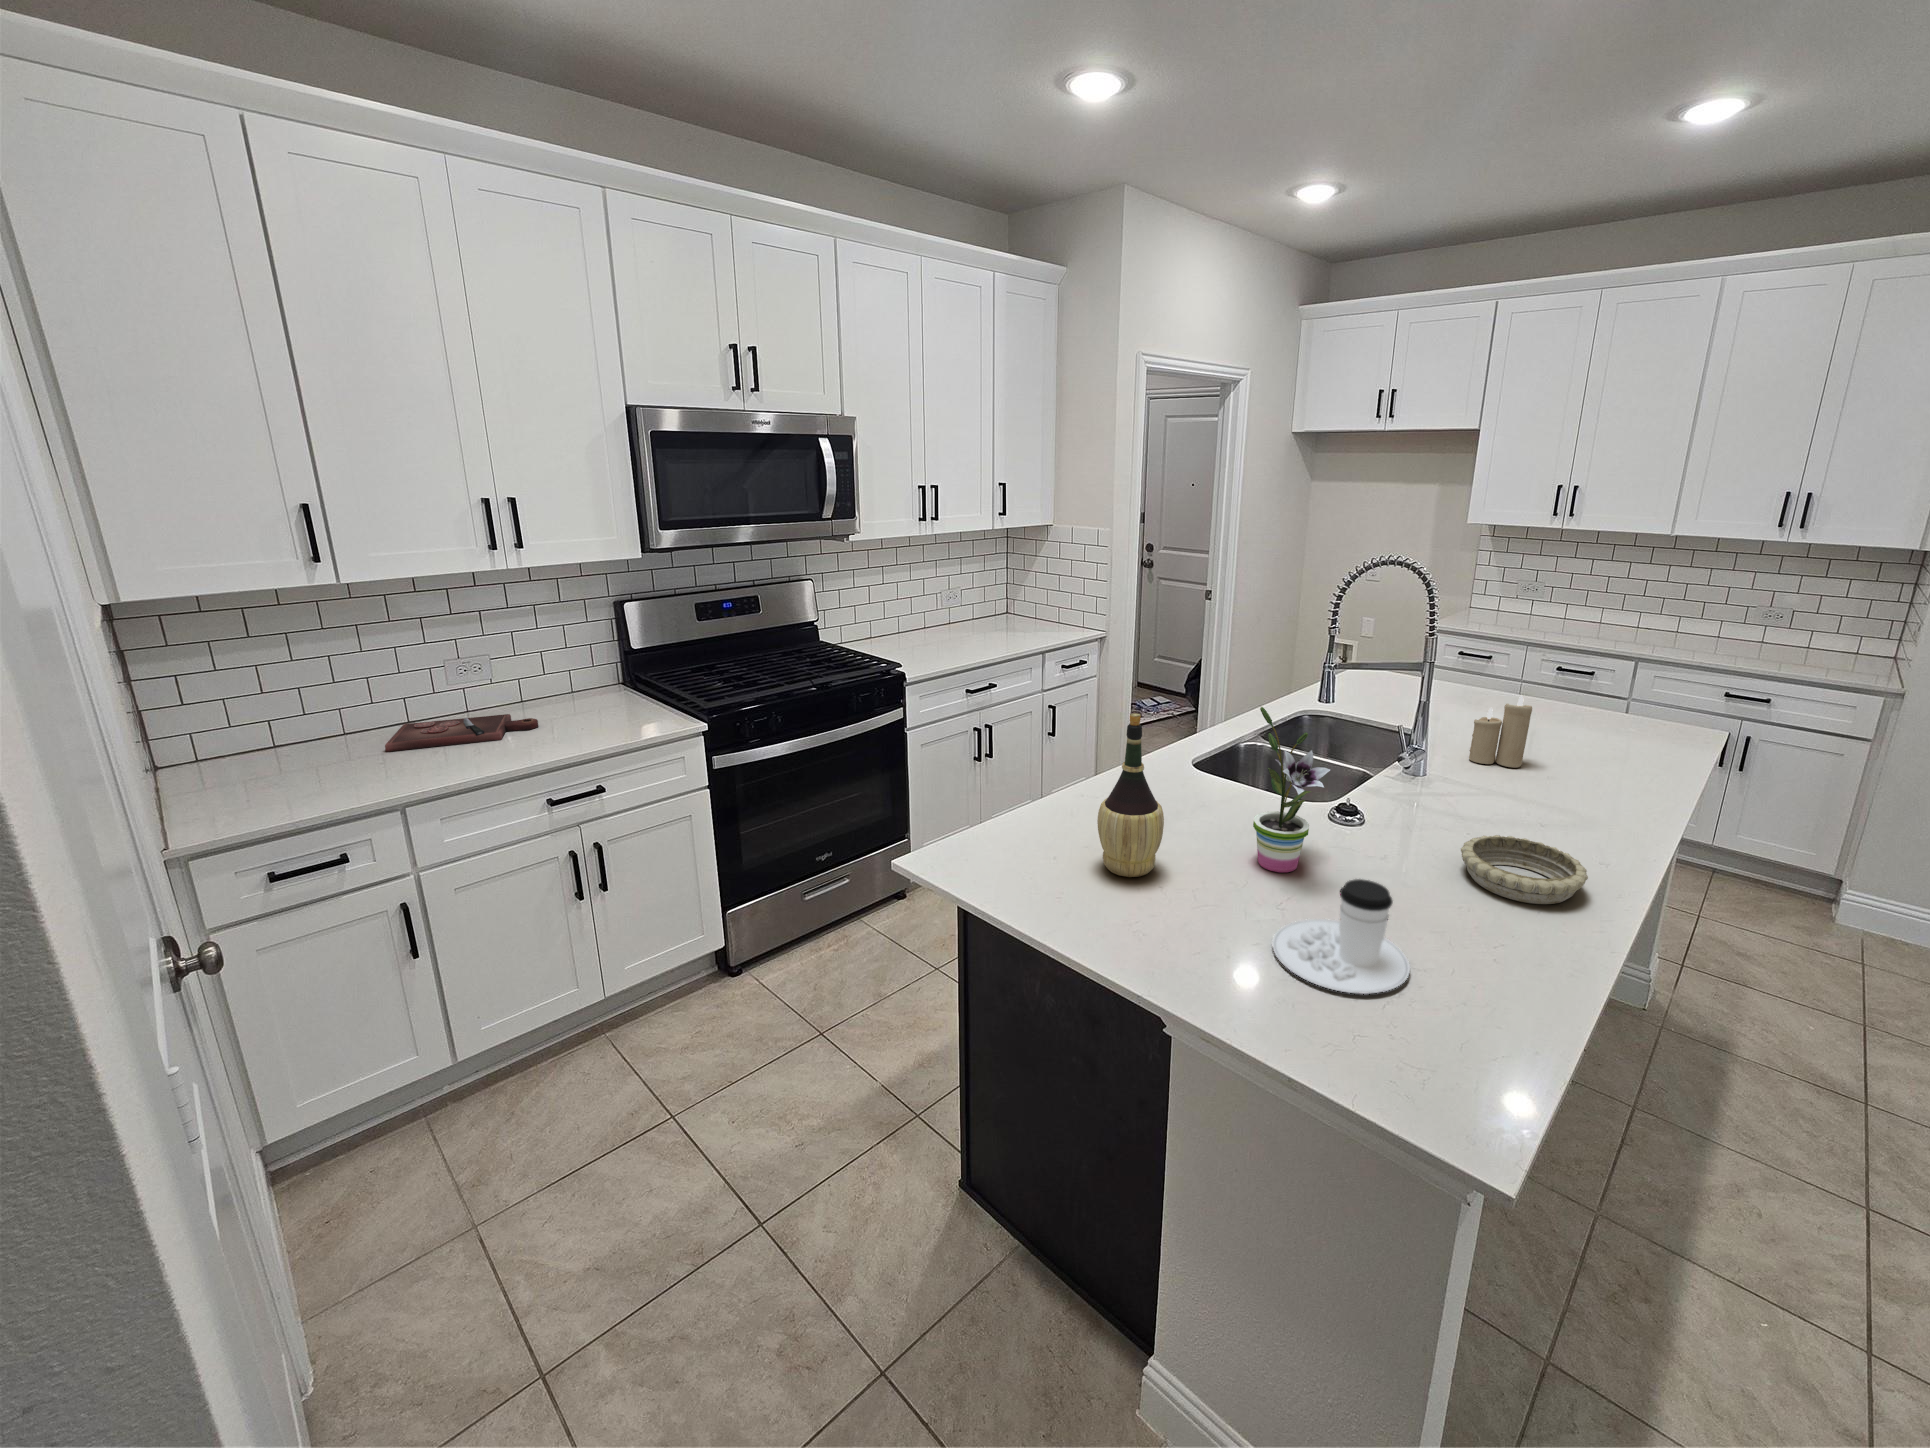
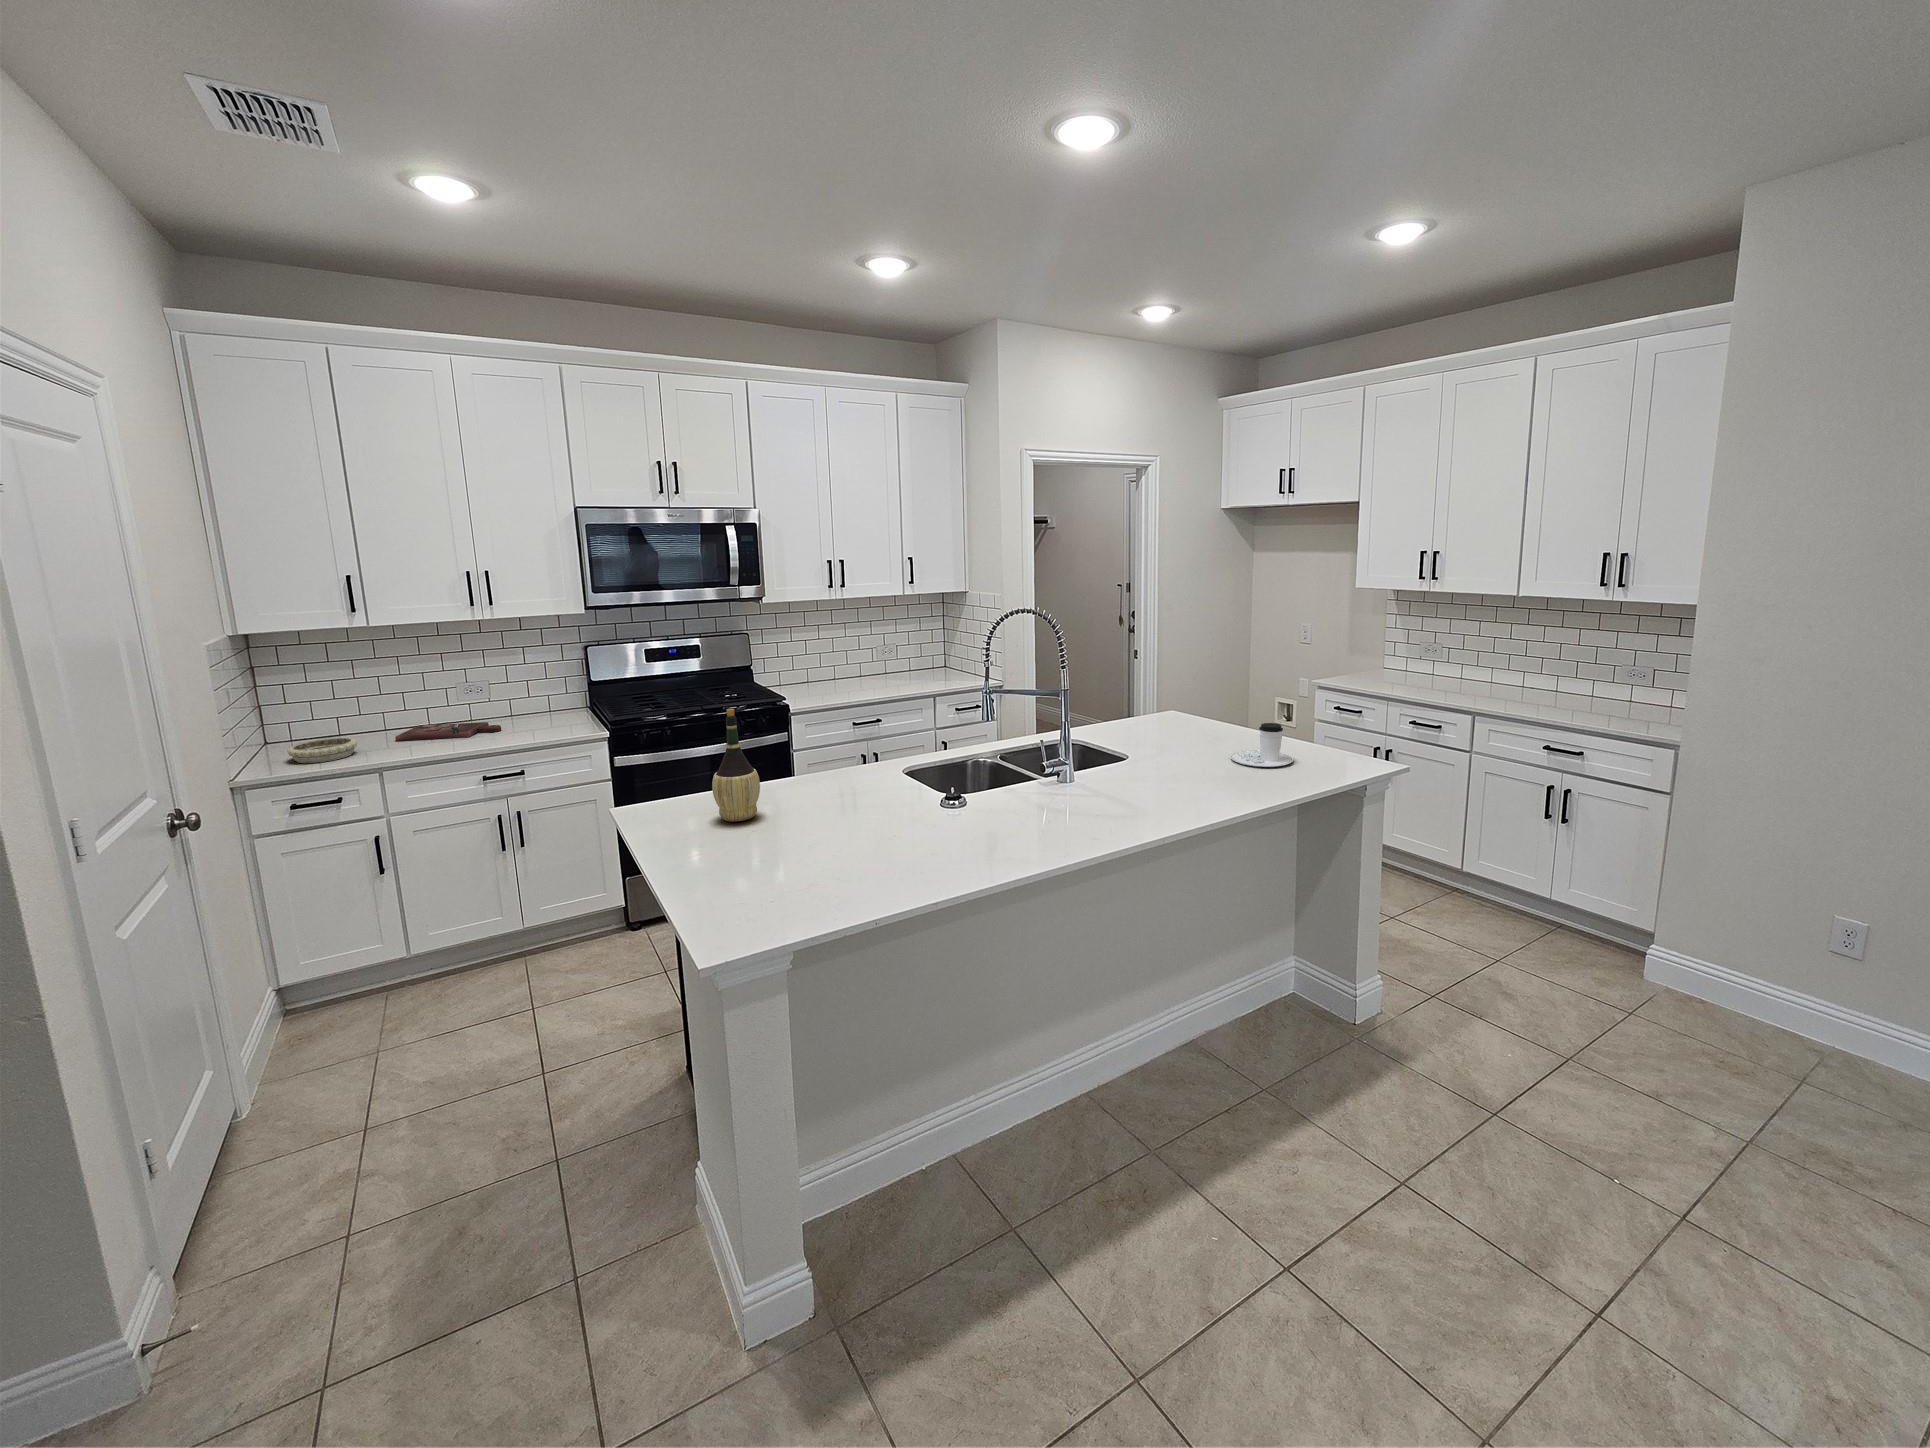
candle: present [1469,695,1532,768] -> none [1114,720,1153,780]
potted plant: present [1253,707,1330,872] -> none [815,708,877,826]
decorative bowl: present [1461,835,1588,904] -> present [287,738,358,763]
coffee cup: present [1272,879,1410,994] -> present [1230,723,1293,767]

